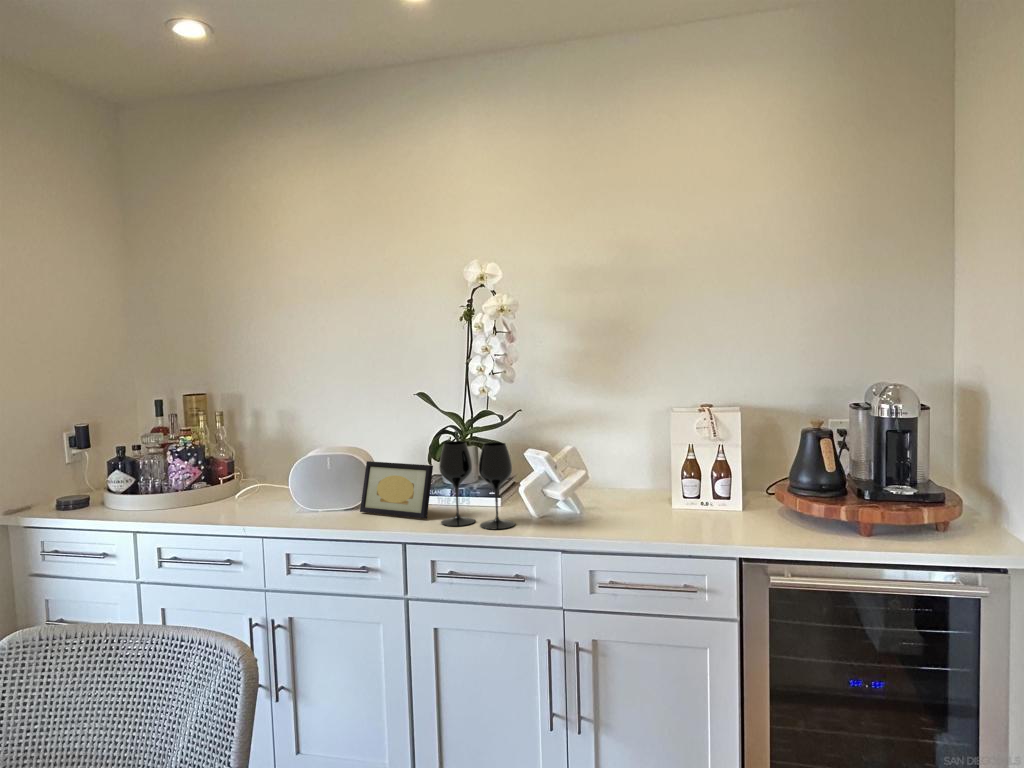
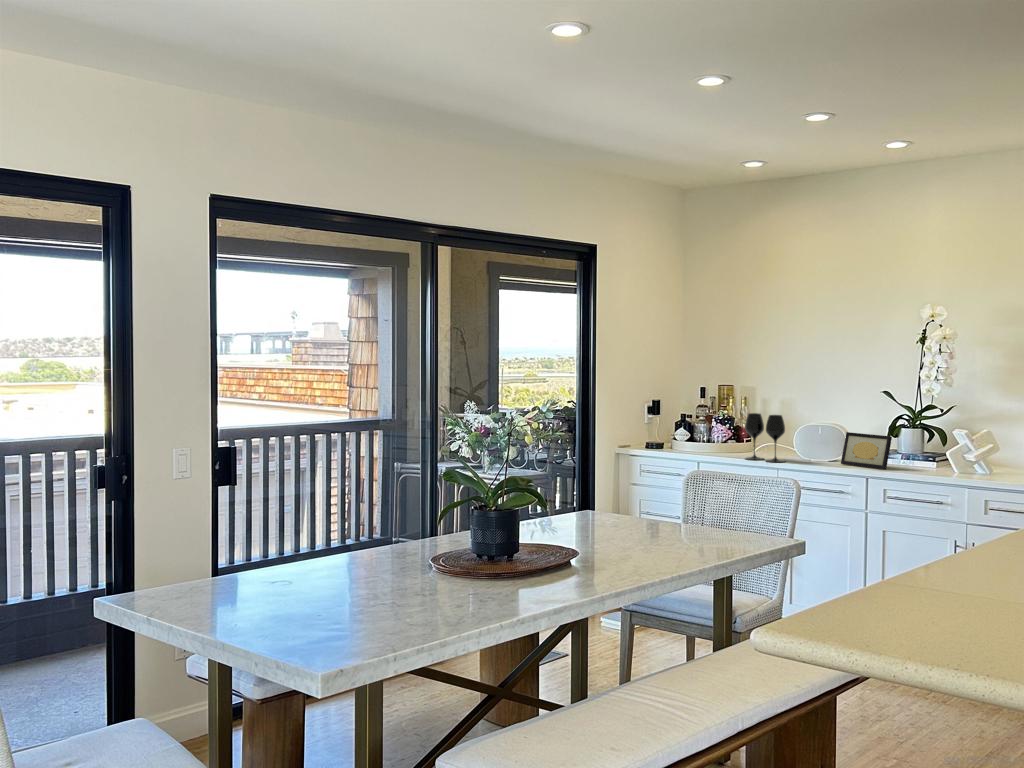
wine glass: present [439,441,515,529] -> present [745,413,785,462]

